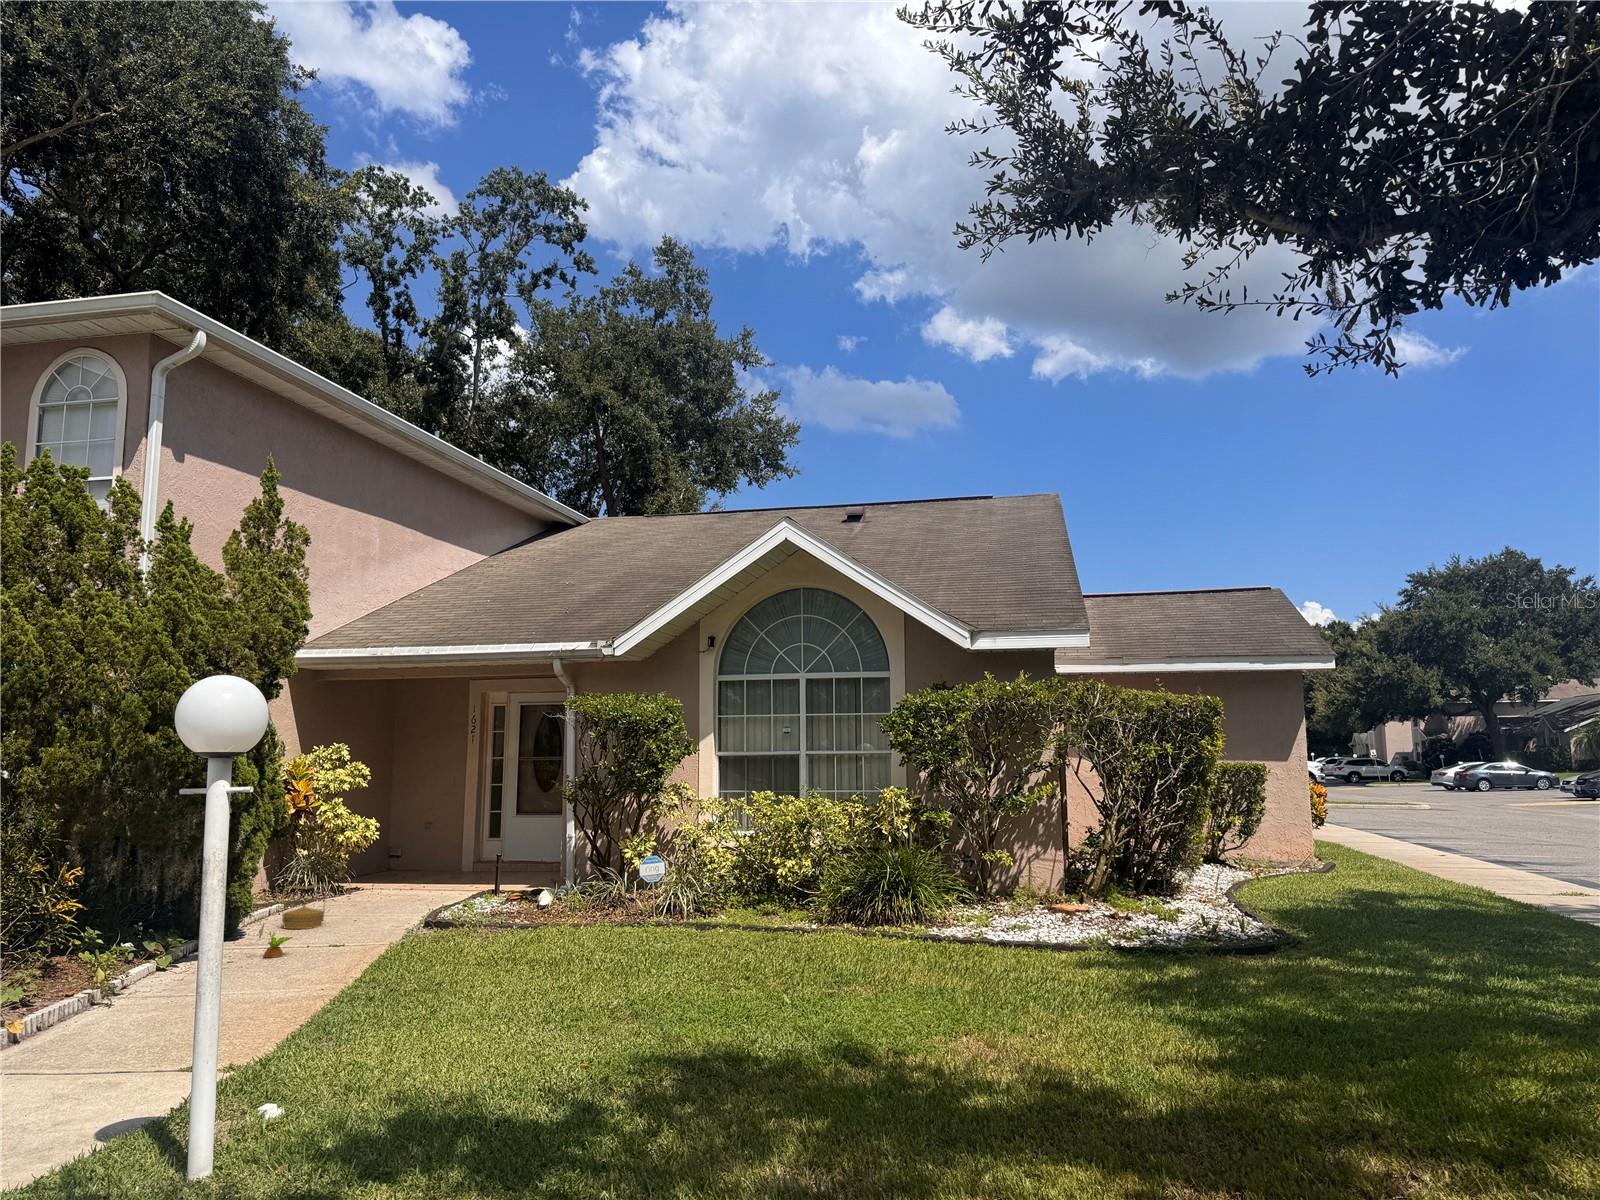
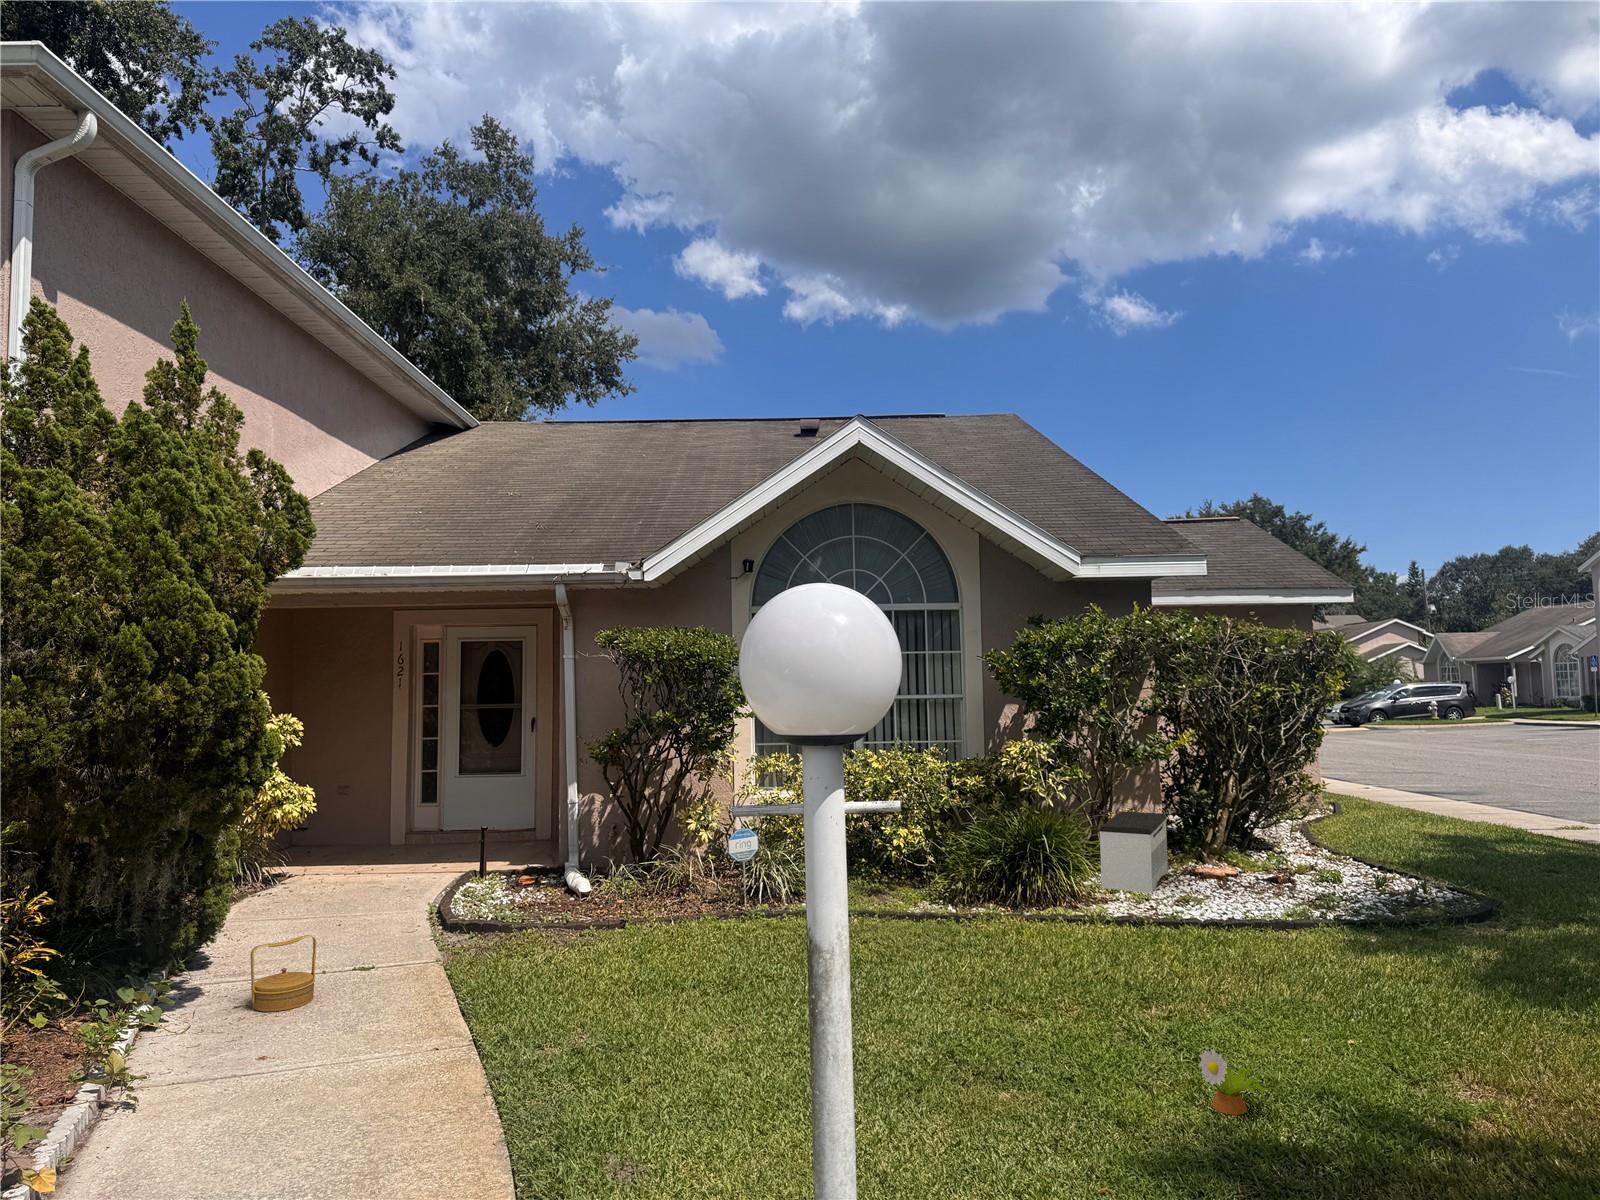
bench: none [964,856,1050,919] -> present [1100,811,1168,893]
decorative plant: present [259,923,293,958] -> present [1198,1049,1265,1115]

